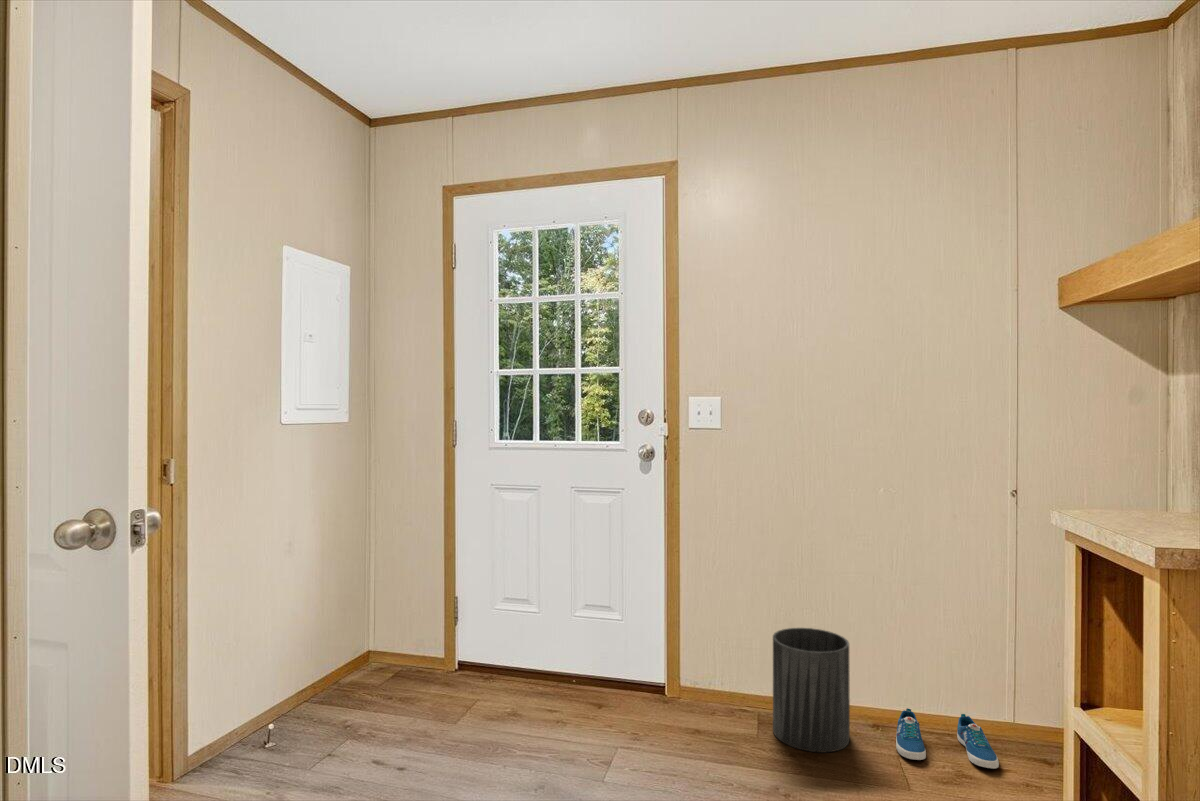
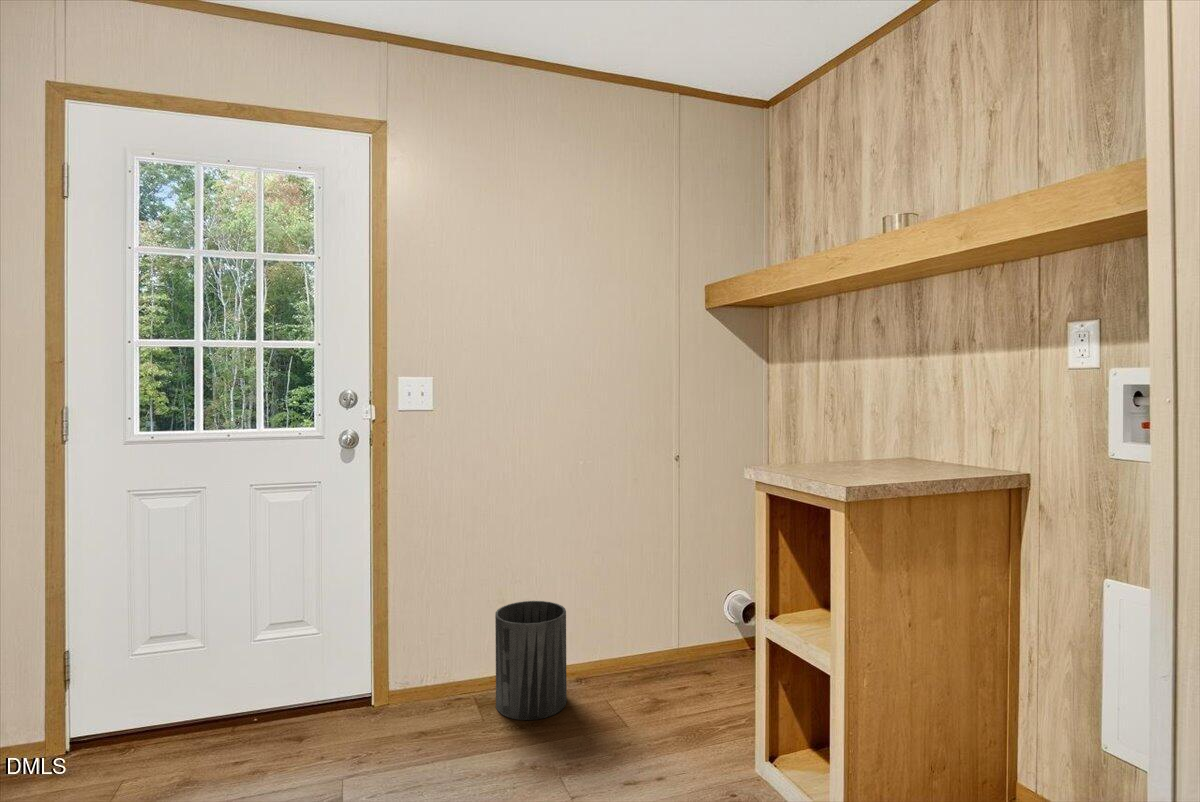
sneaker: present [896,708,999,769] -> none [600,649,681,700]

